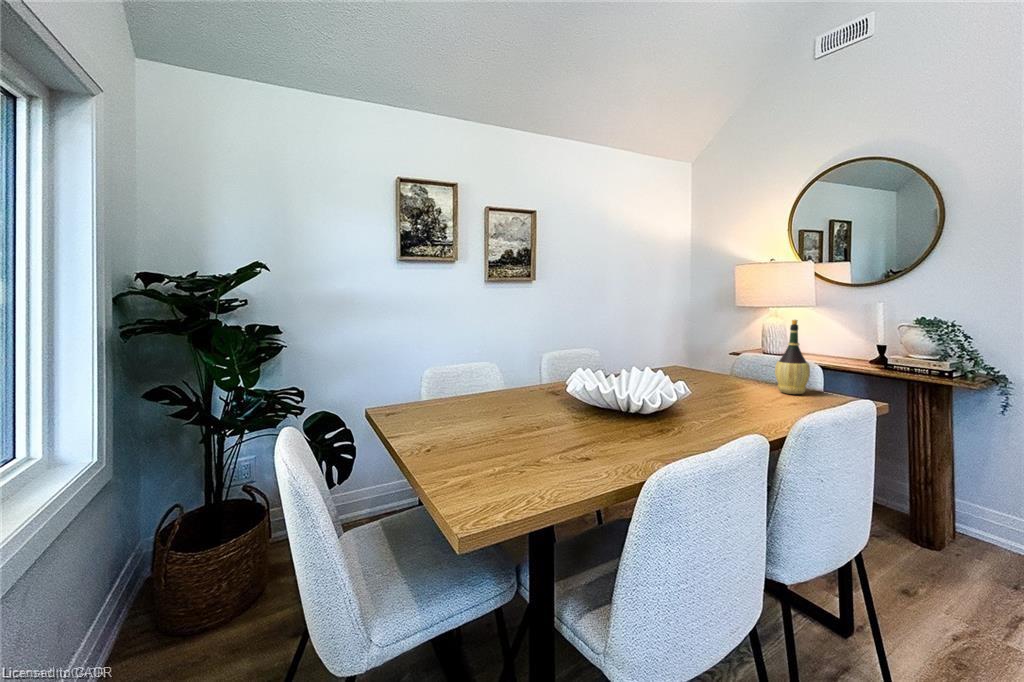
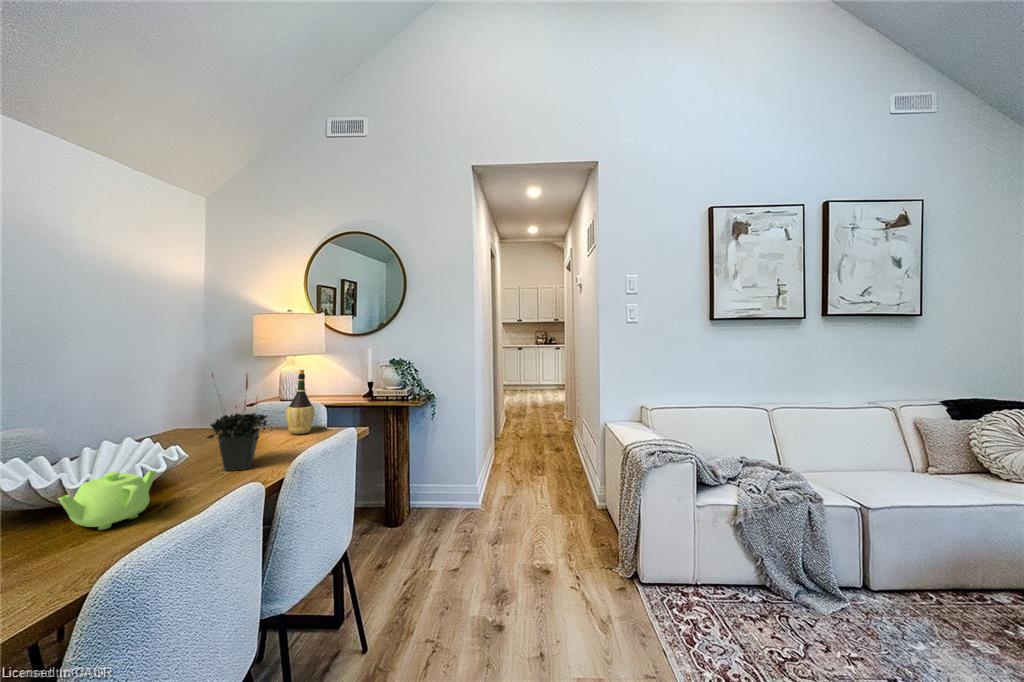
potted plant: none [706,312,765,416] -> present [207,374,267,471]
teapot: none [616,390,674,435] -> present [58,470,157,530]

